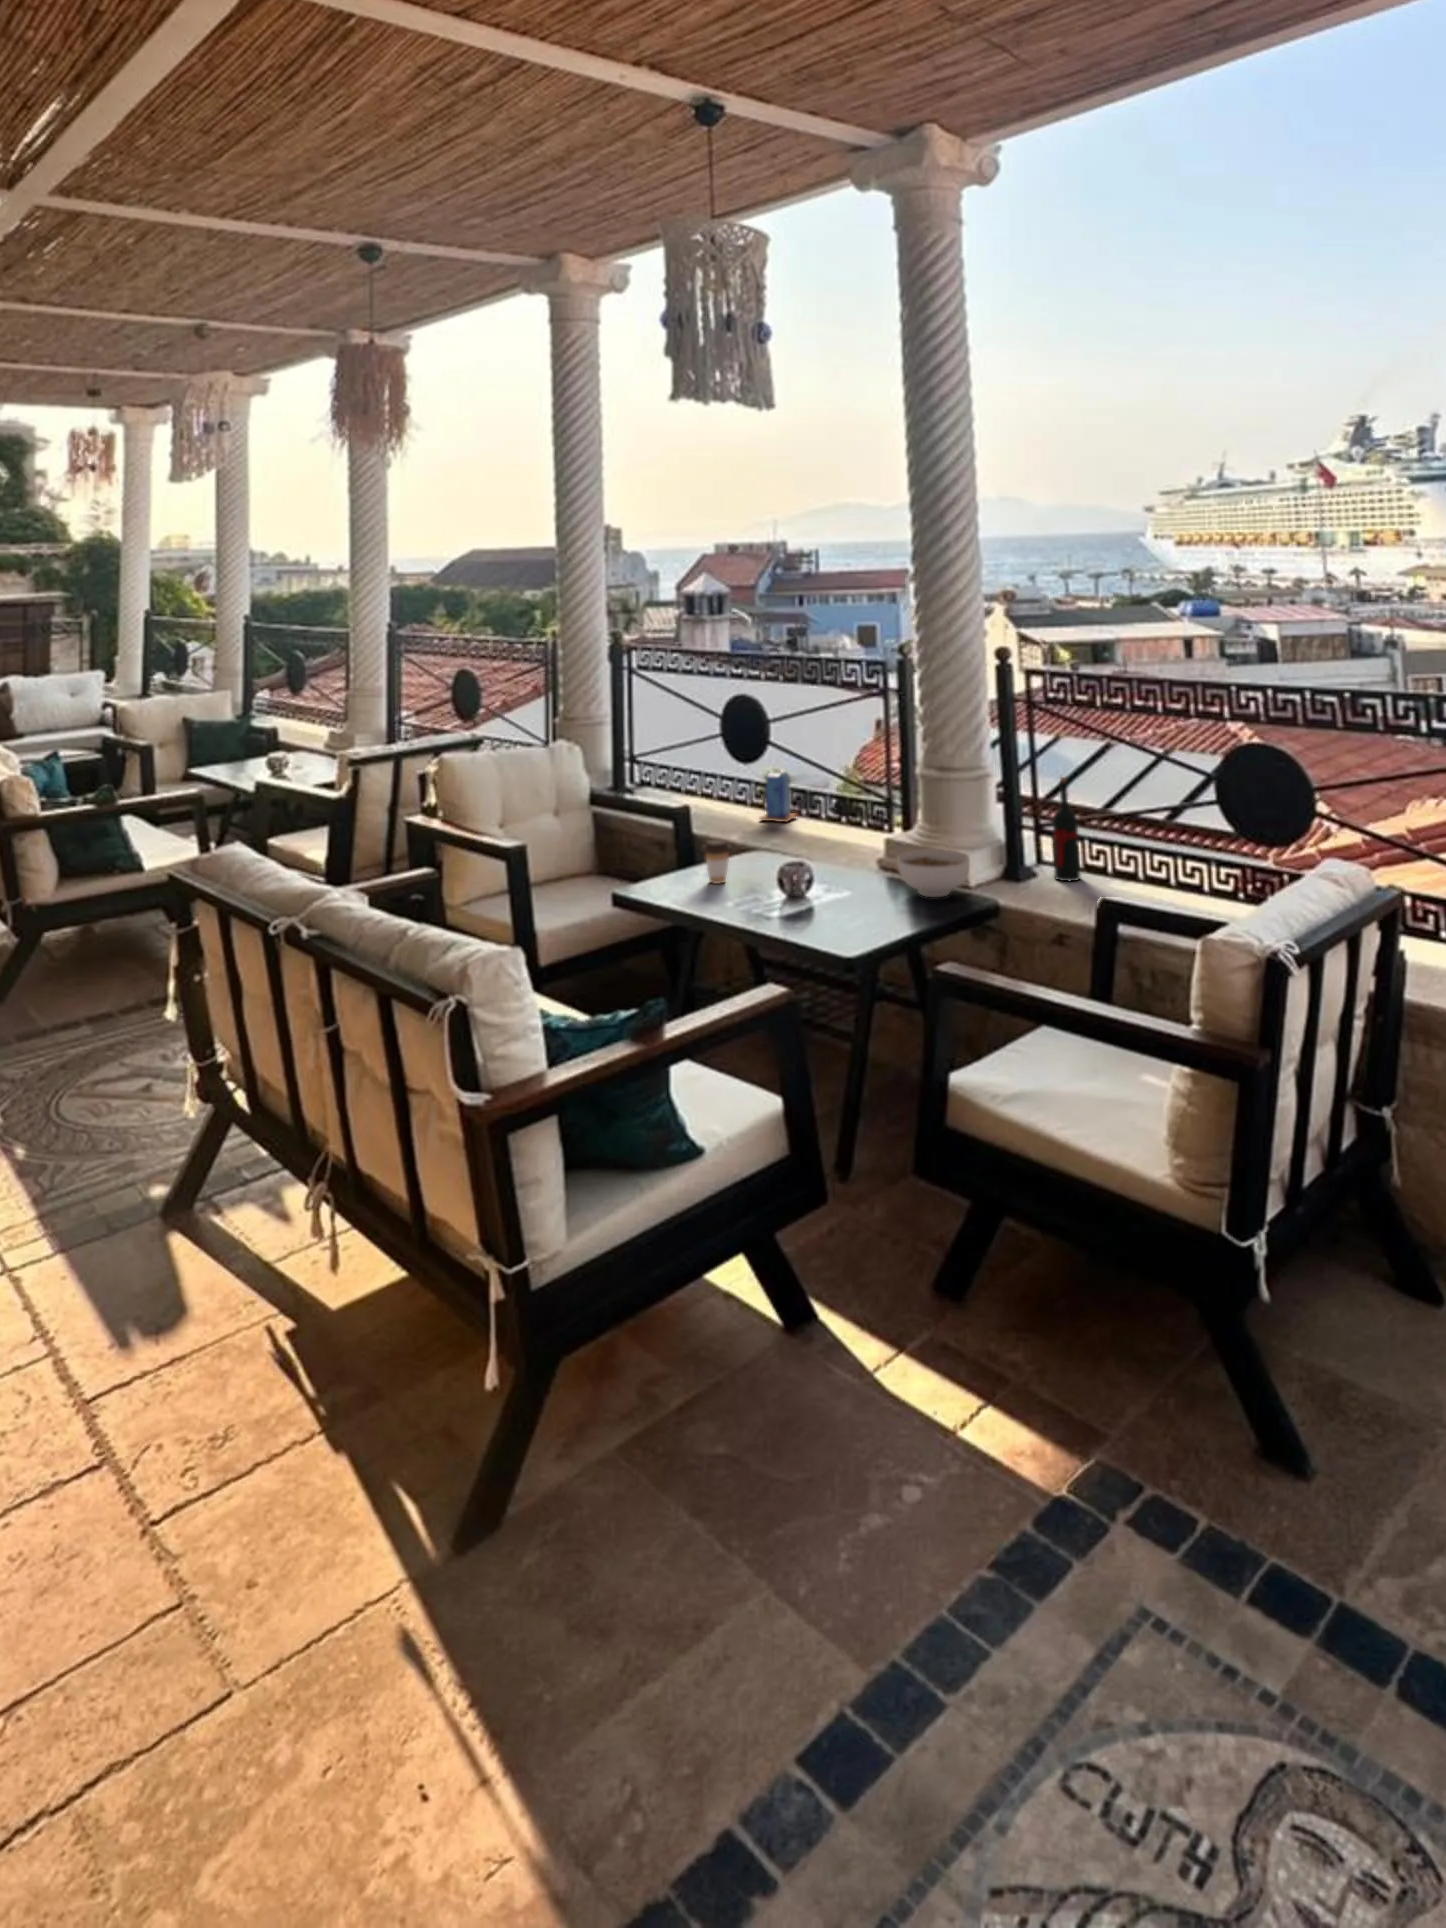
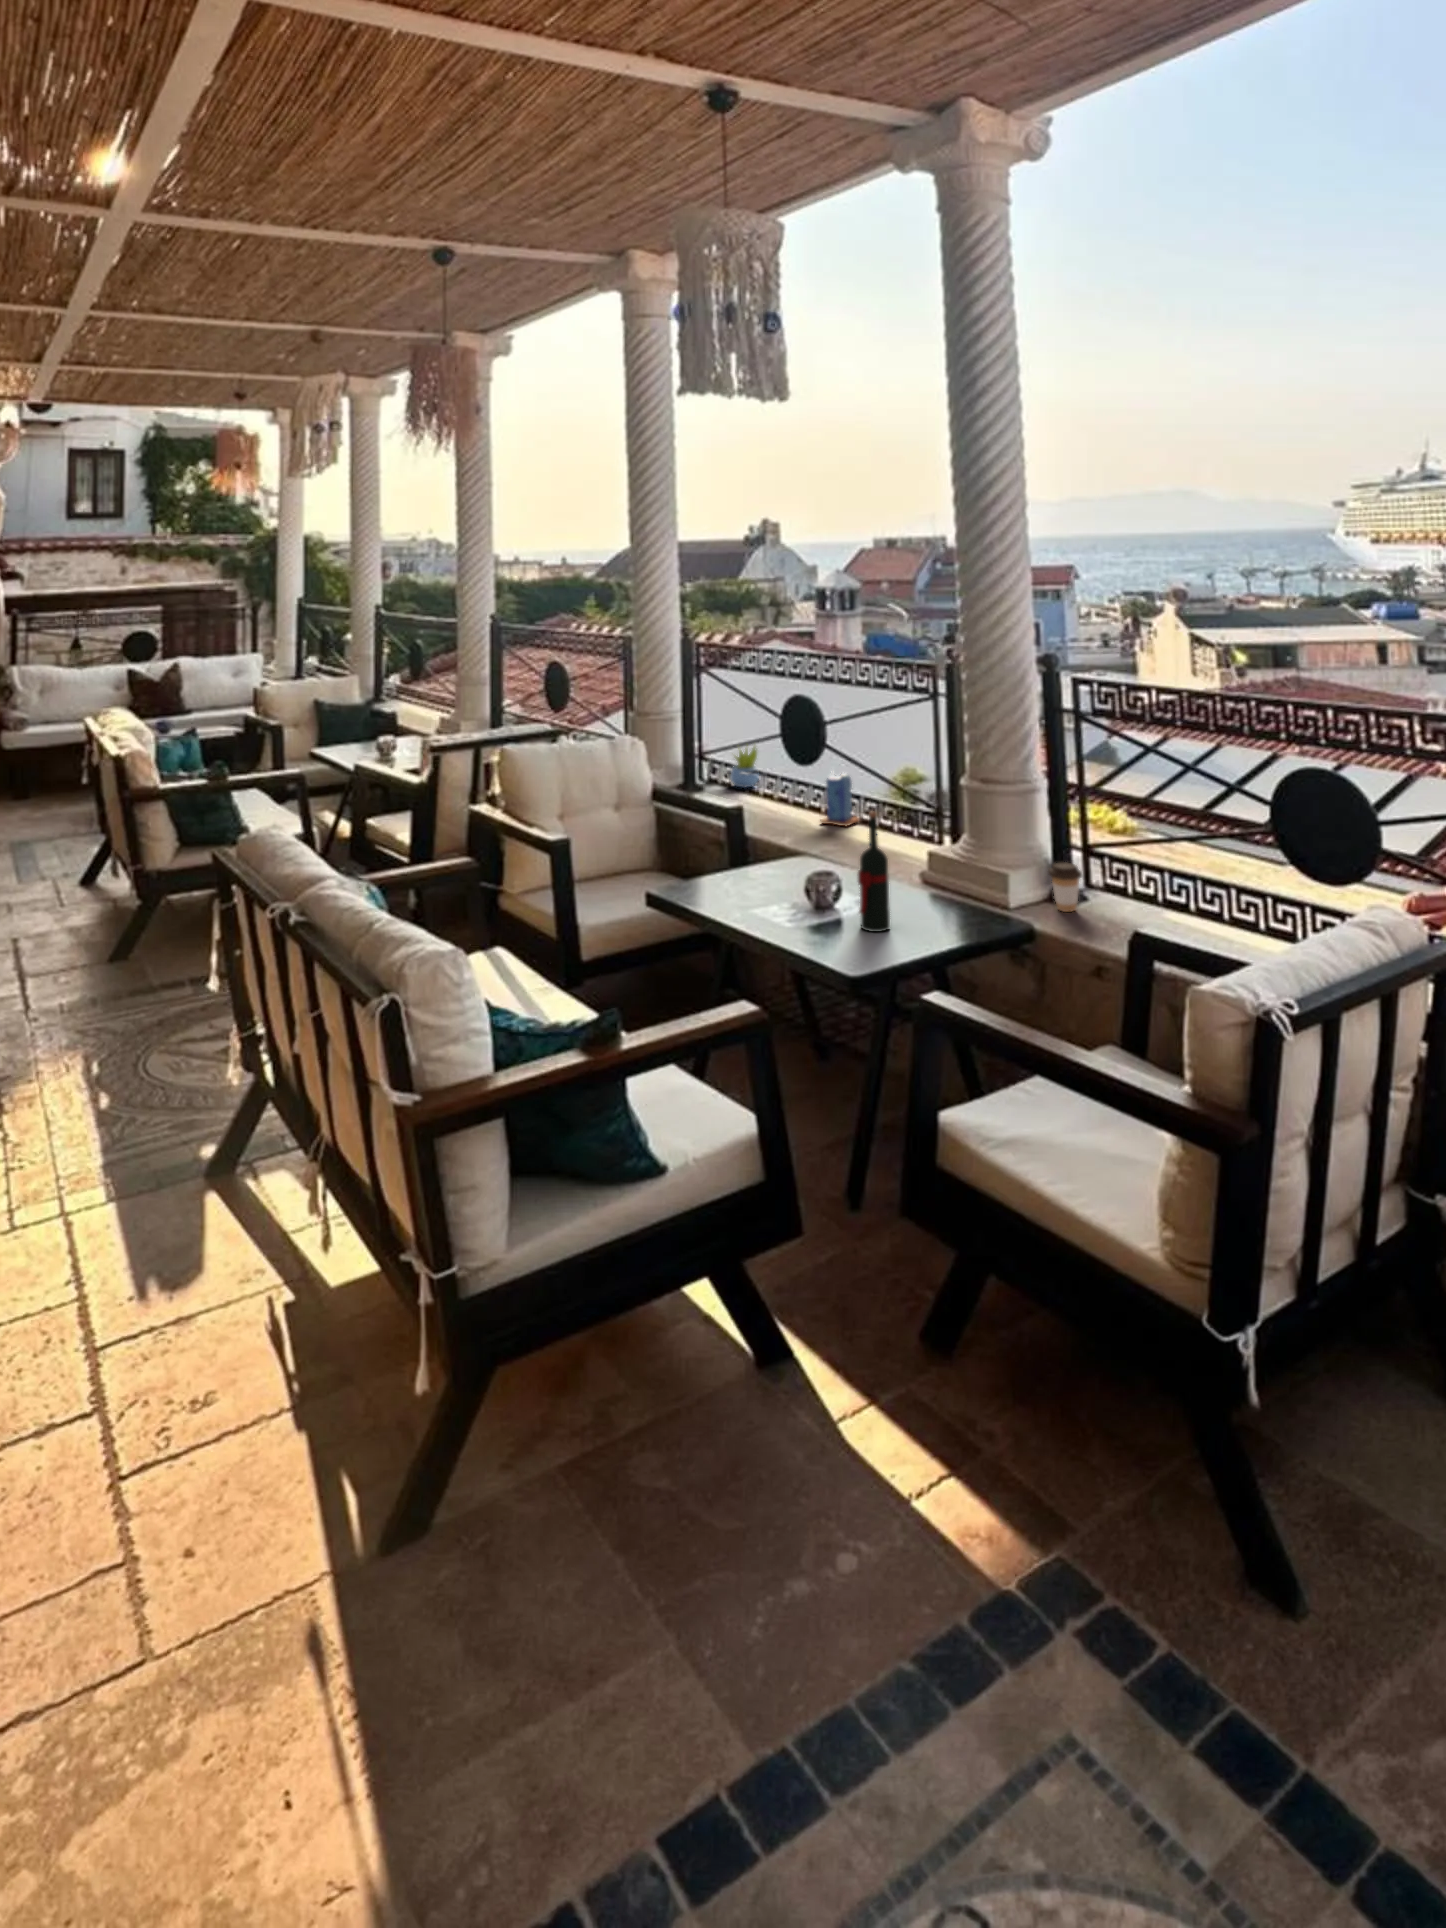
succulent plant: none [655,742,685,790] -> present [730,745,759,787]
wine bottle: present [1052,777,1080,882] -> present [858,812,890,932]
coffee cup: present [702,839,732,884] -> present [1048,863,1082,912]
bowl: present [897,849,969,897] -> none [931,864,1007,915]

